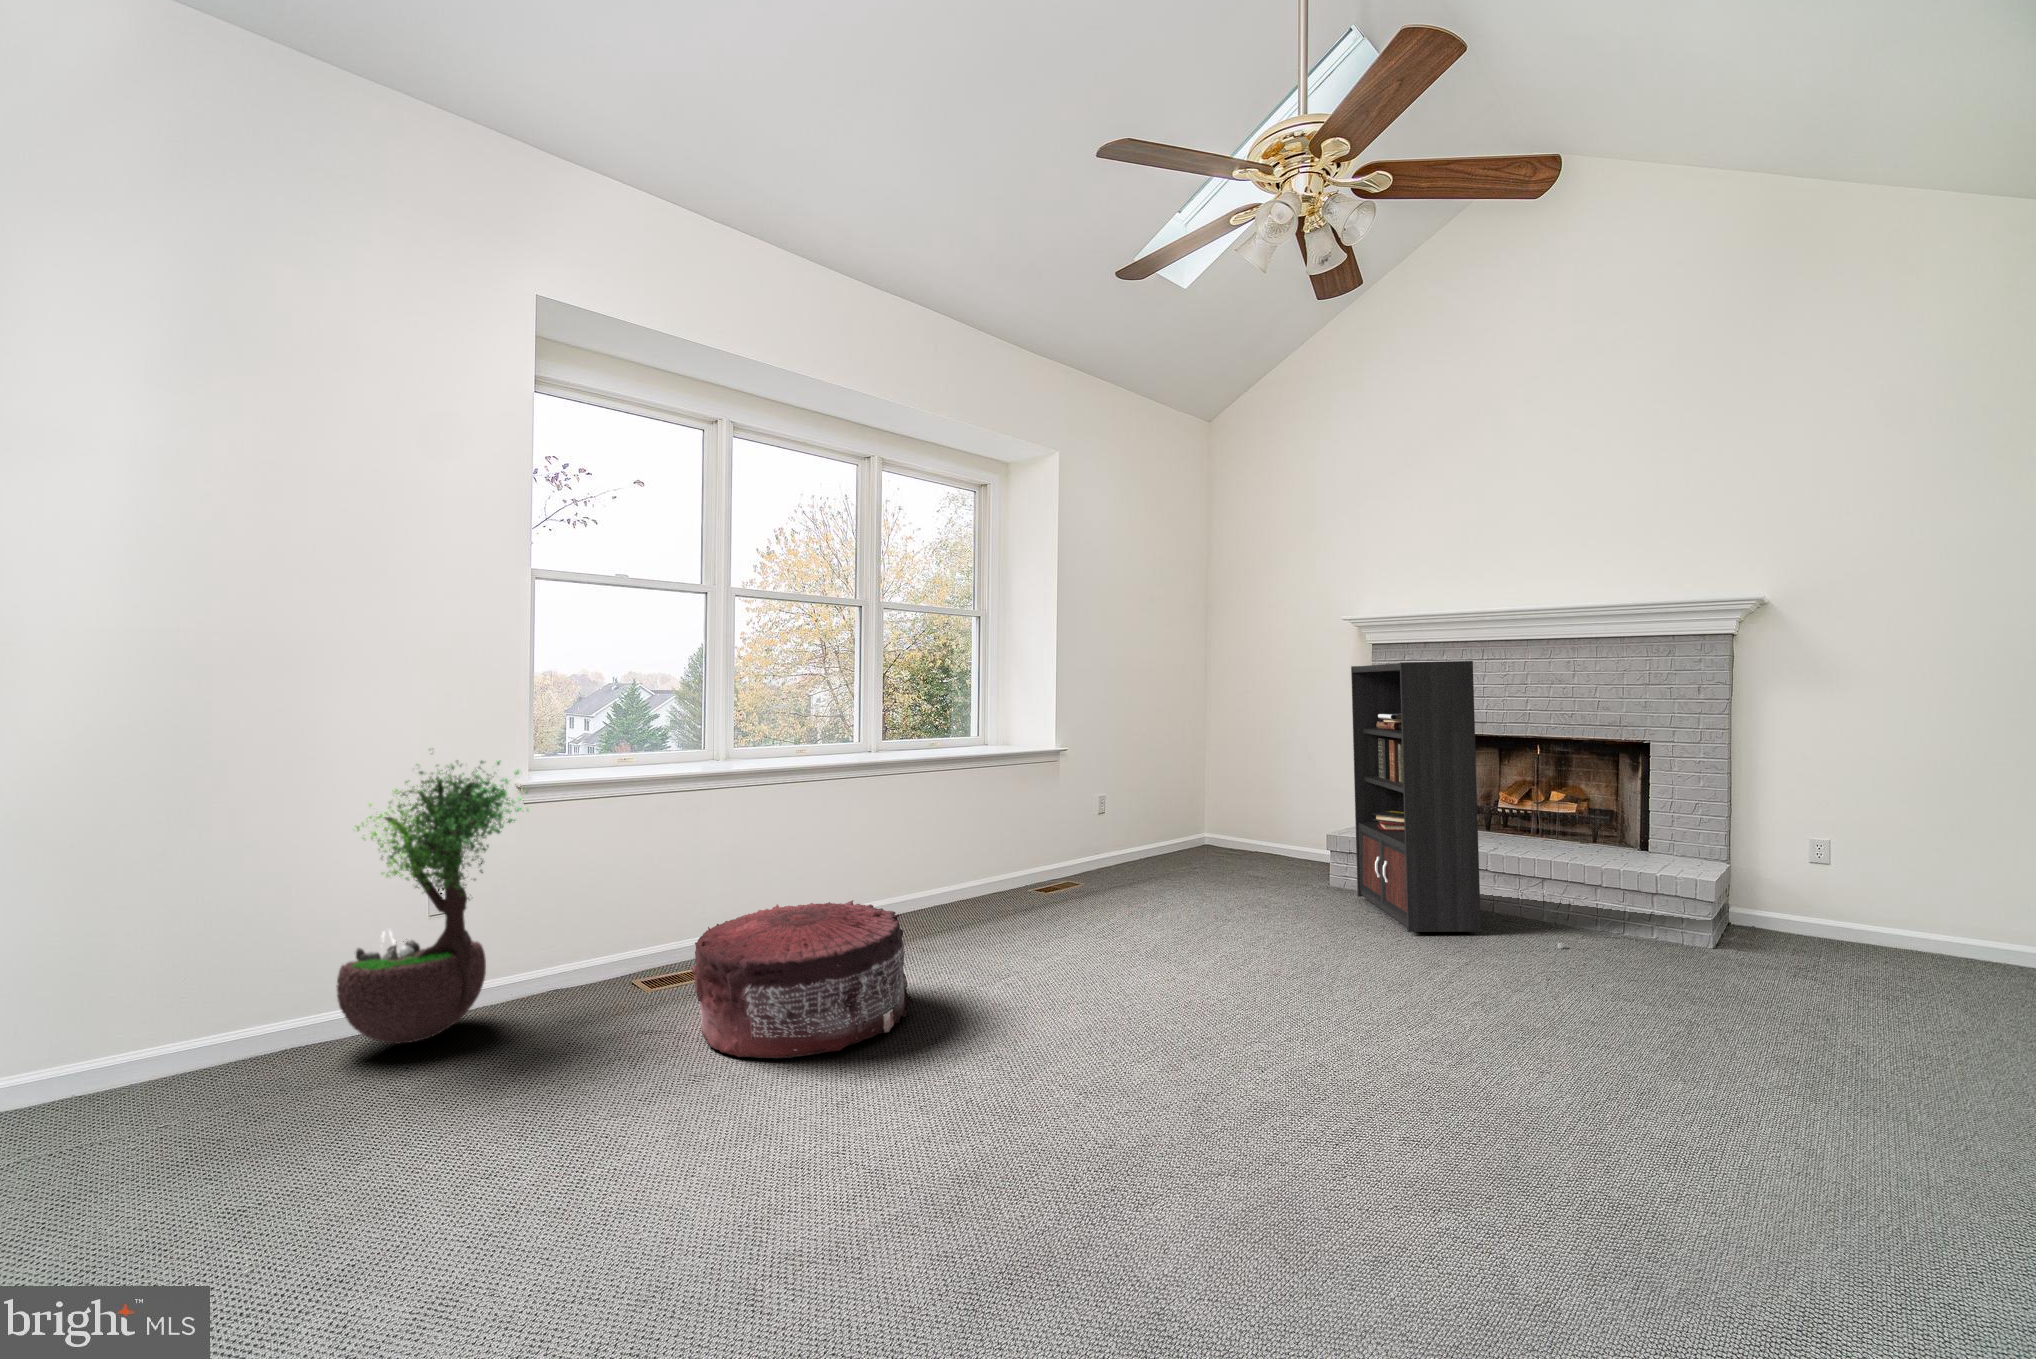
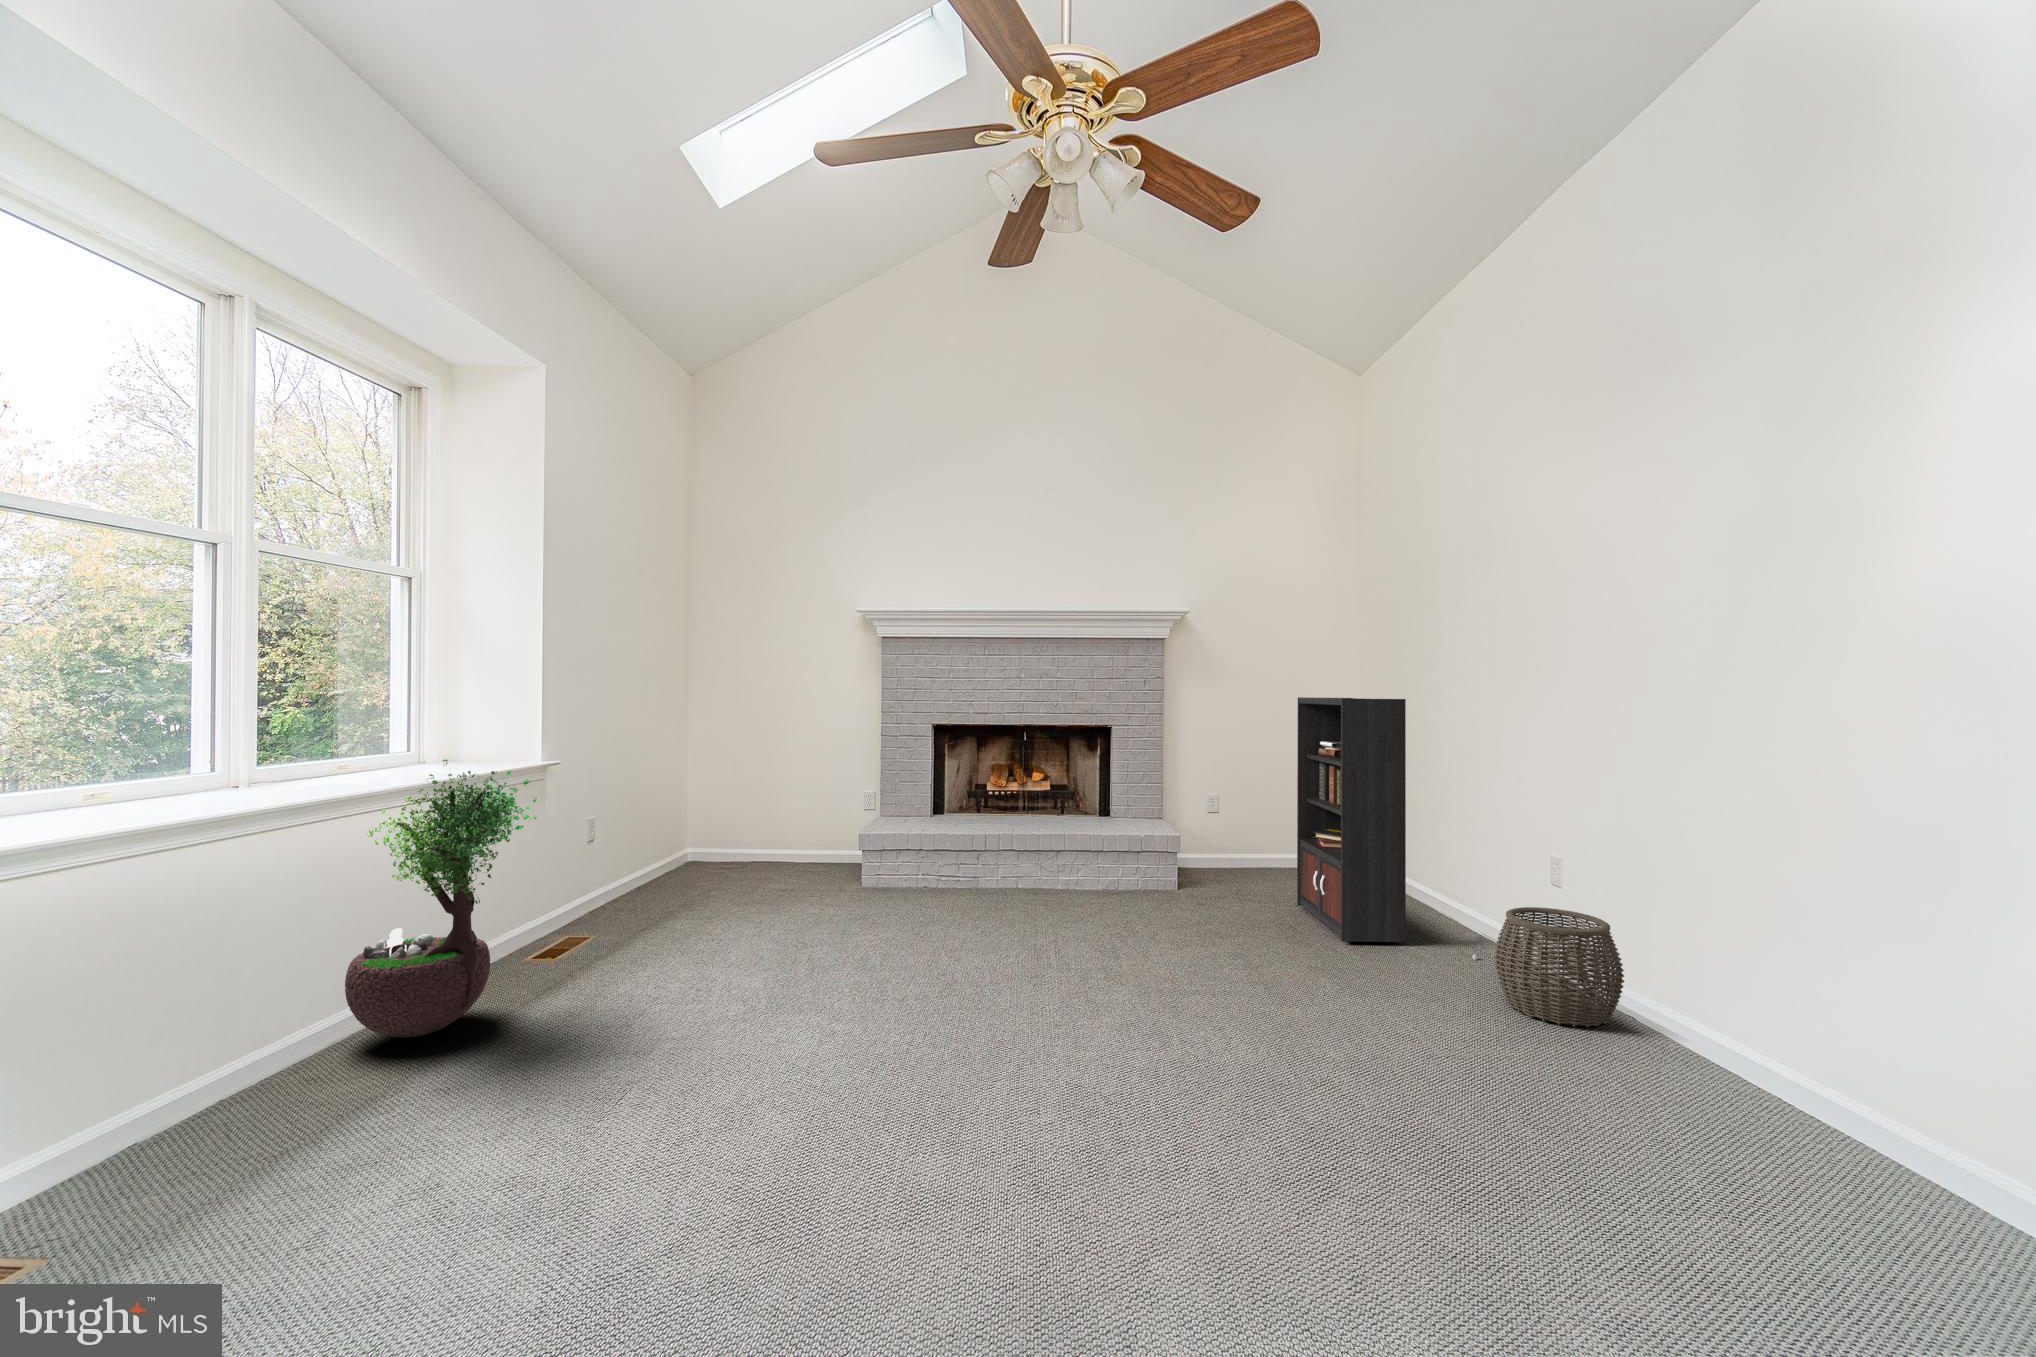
woven basket: none [1582,885,1734,1016] -> present [1494,907,1624,1027]
pouf: present [691,900,913,1058] -> none [686,906,893,1057]

